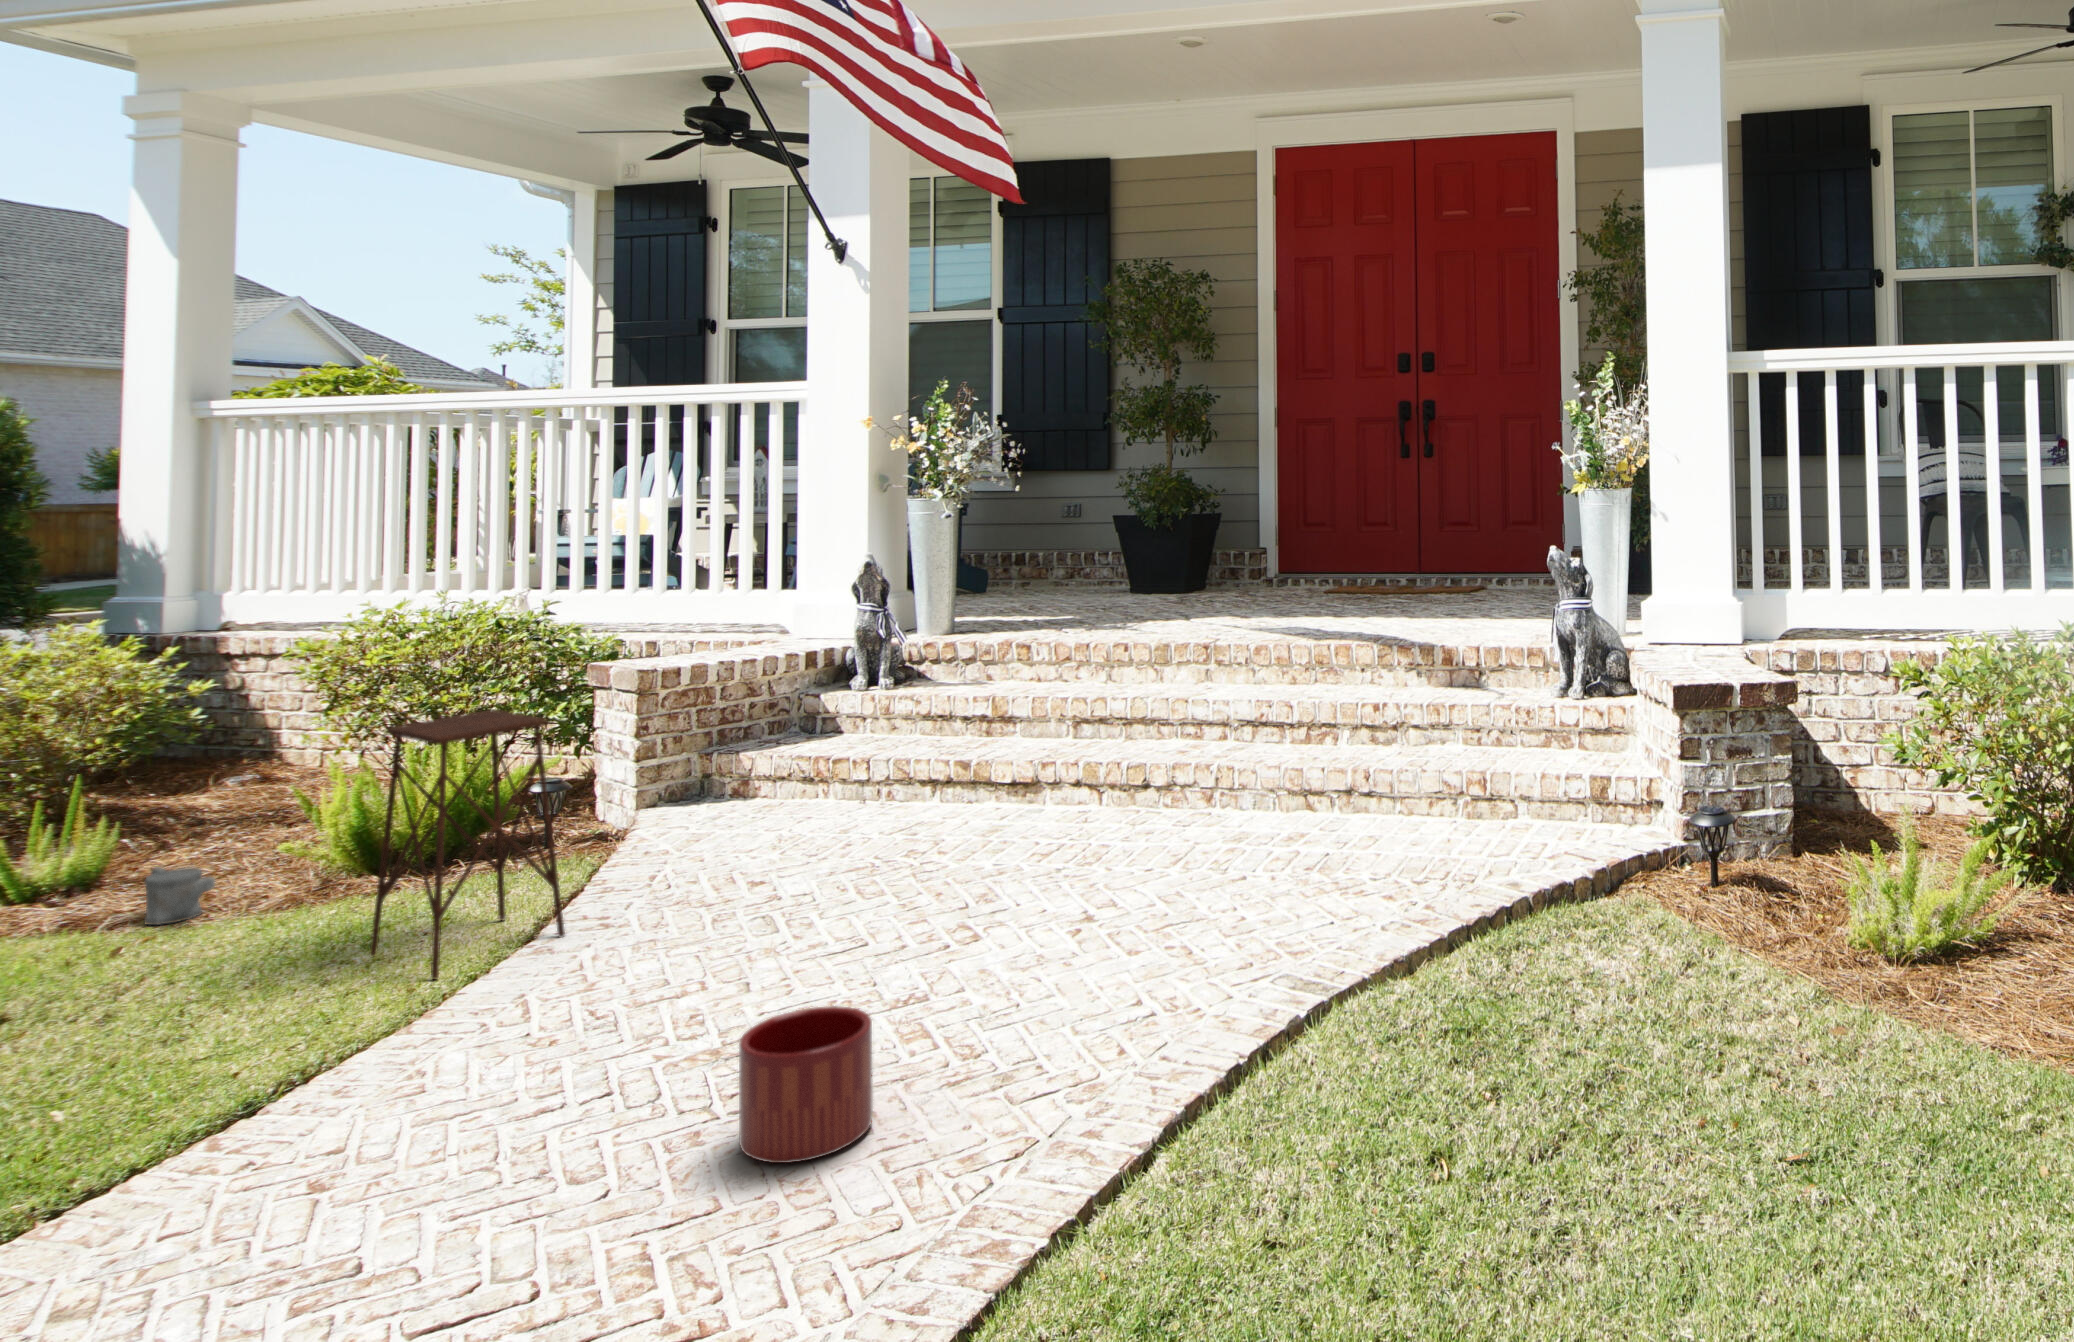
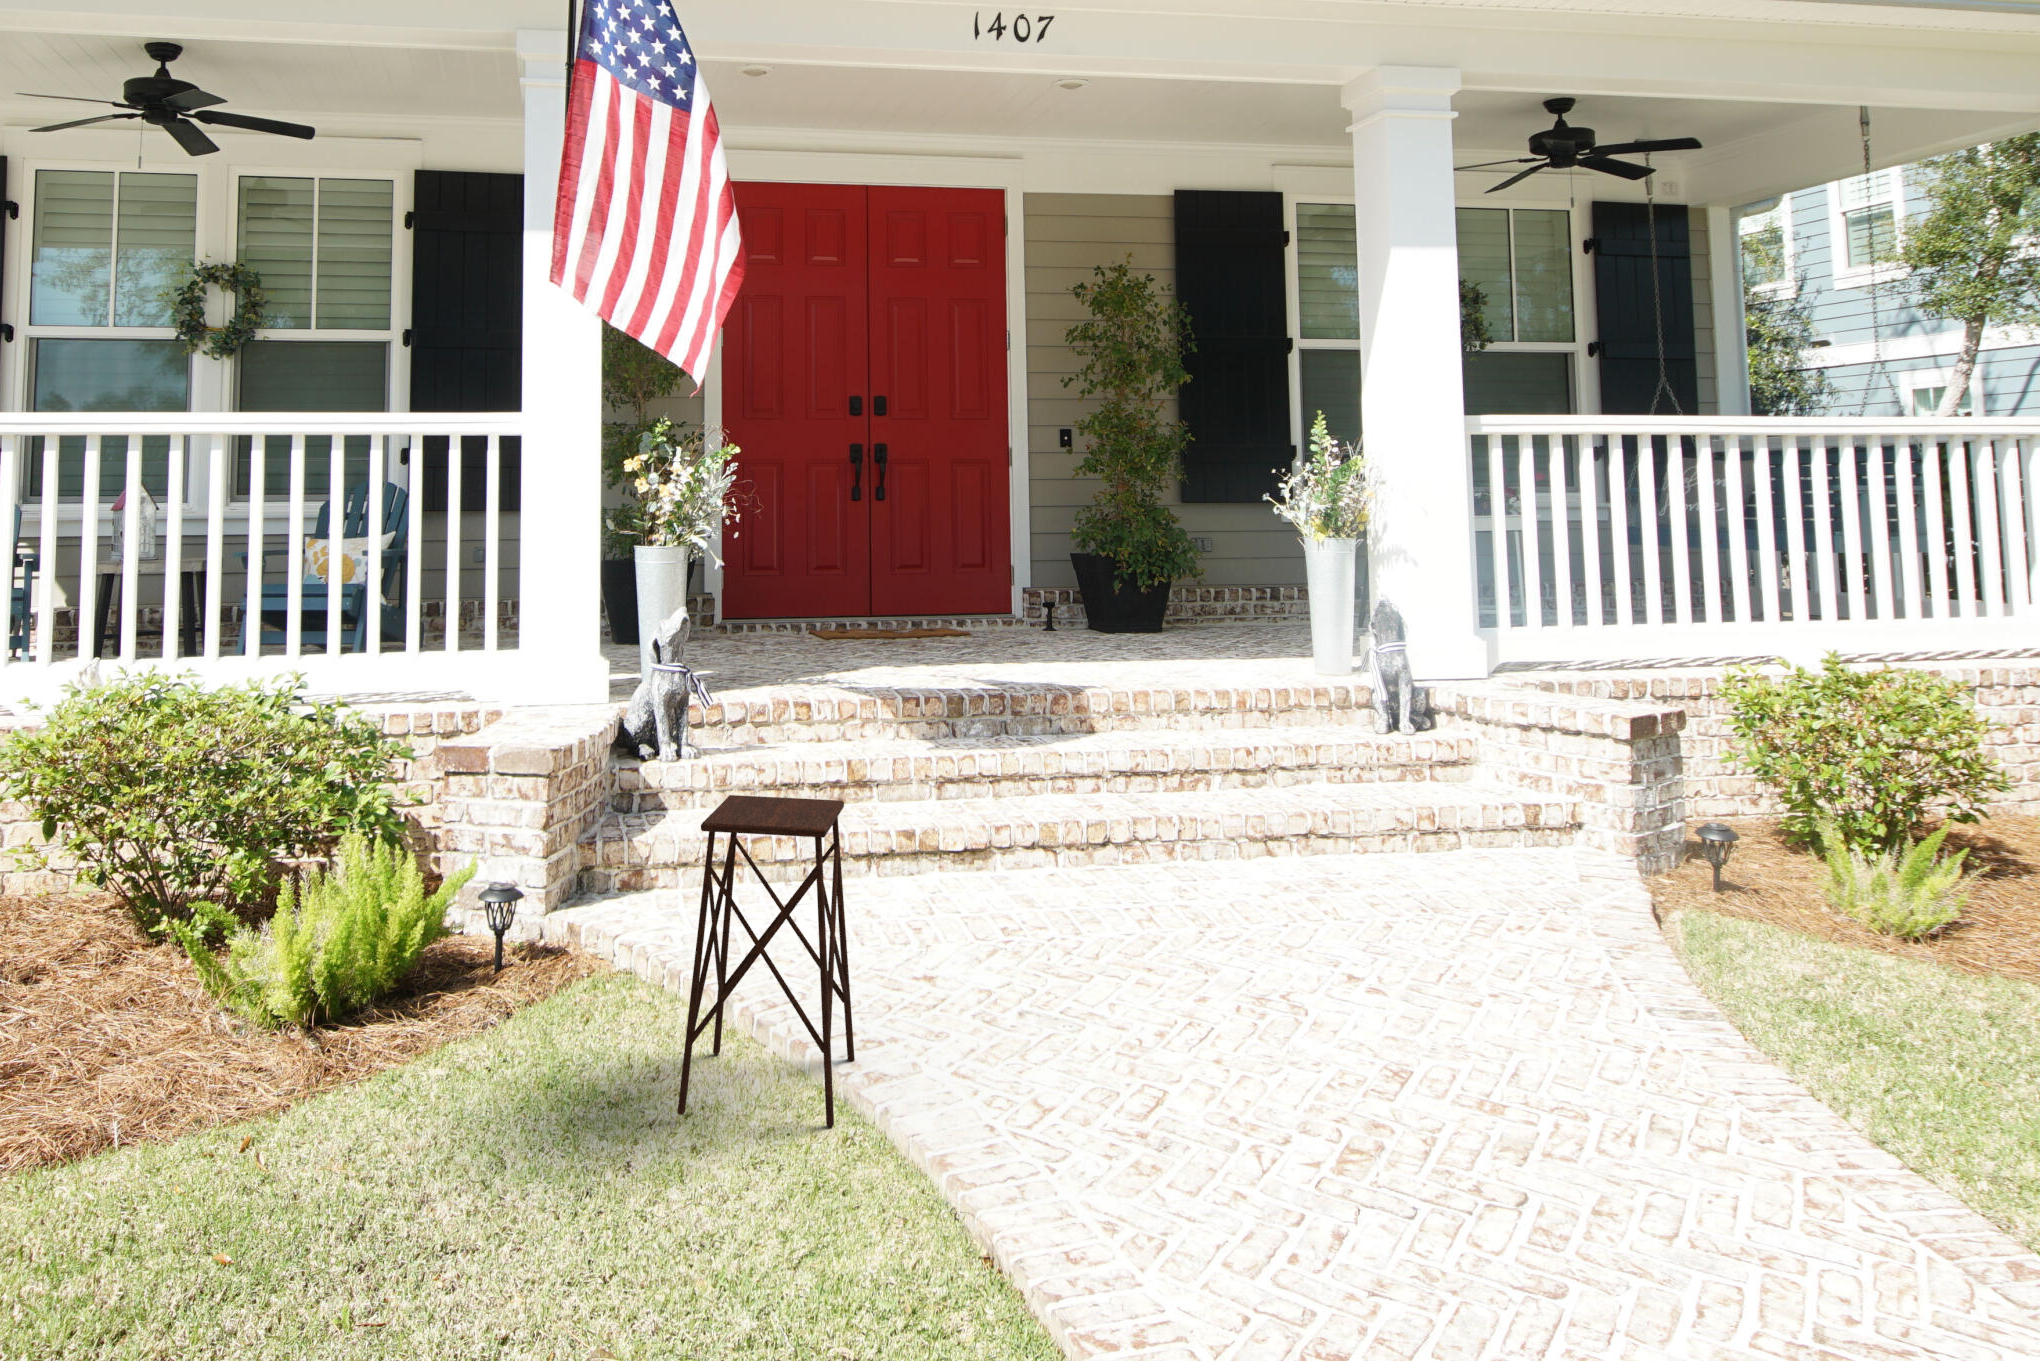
watering can: present [144,867,215,925] -> none [127,1042,285,1128]
planter: present [739,1006,873,1163] -> none [1639,1061,1785,1226]

